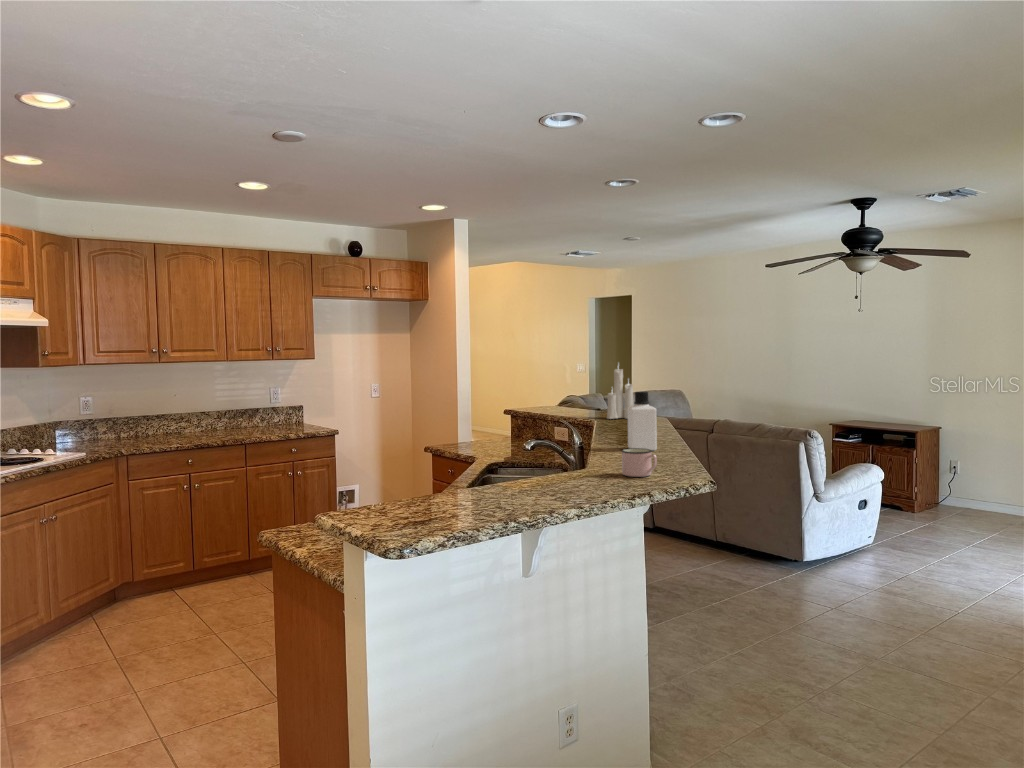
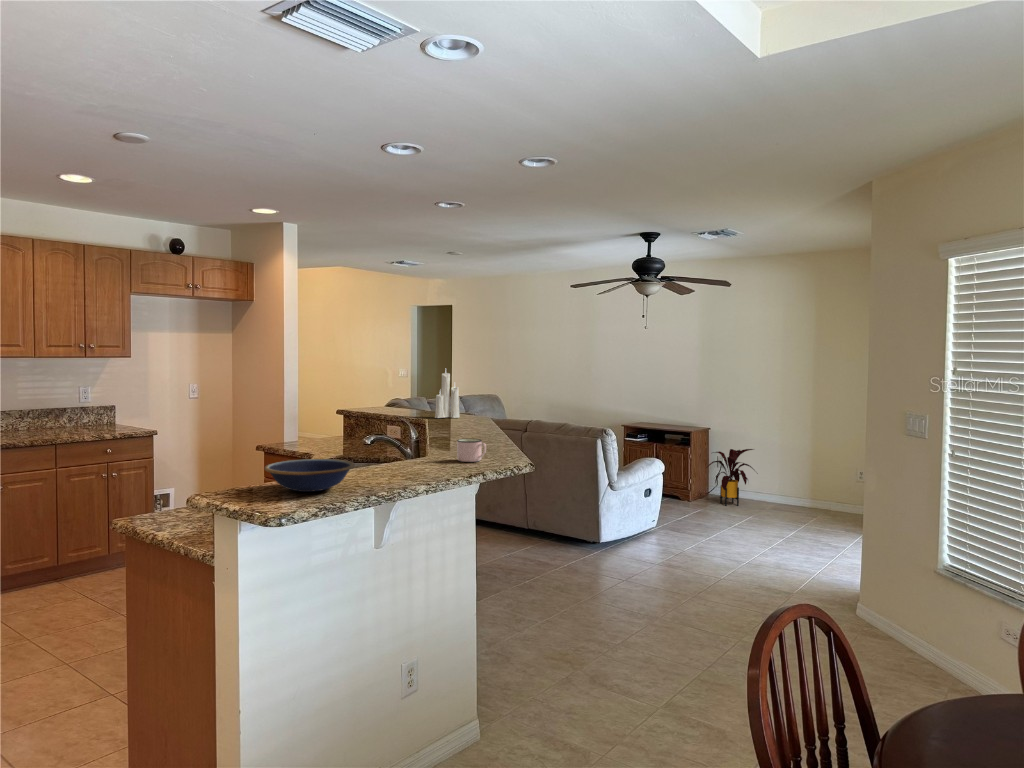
bottle: present [628,391,657,450] -> none [458,392,483,443]
house plant: none [935,453,1008,521] -> present [707,449,754,506]
bowl: none [388,474,491,515] -> present [264,459,355,492]

